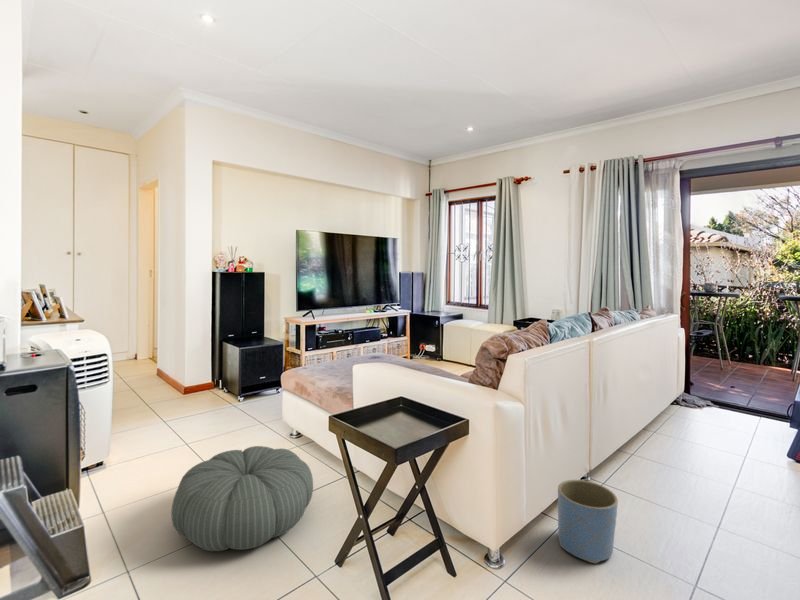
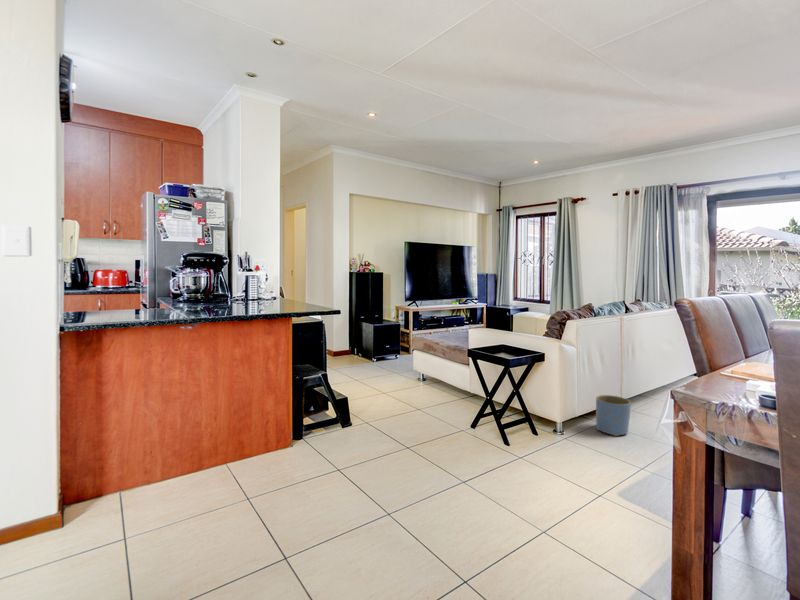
pouf: present [171,446,313,551] -> none [377,375,450,420]

